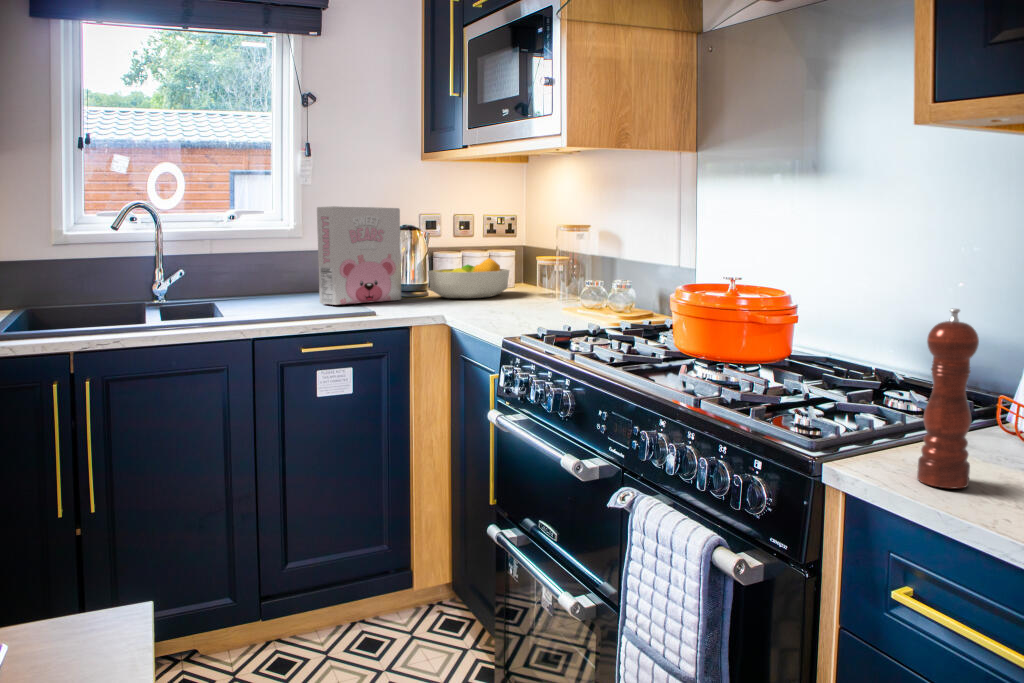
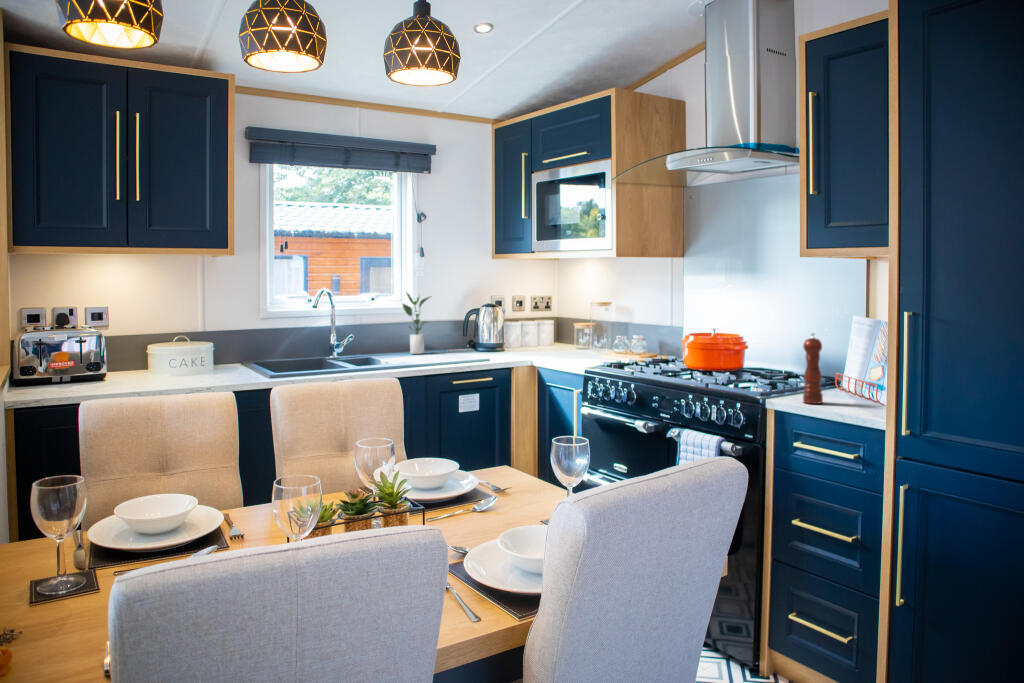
potted plant: none [269,200,318,298] -> present [403,292,430,354]
cereal box: present [317,206,401,305] -> none [441,293,490,356]
fruit bowl: present [428,258,509,298] -> none [505,325,557,351]

